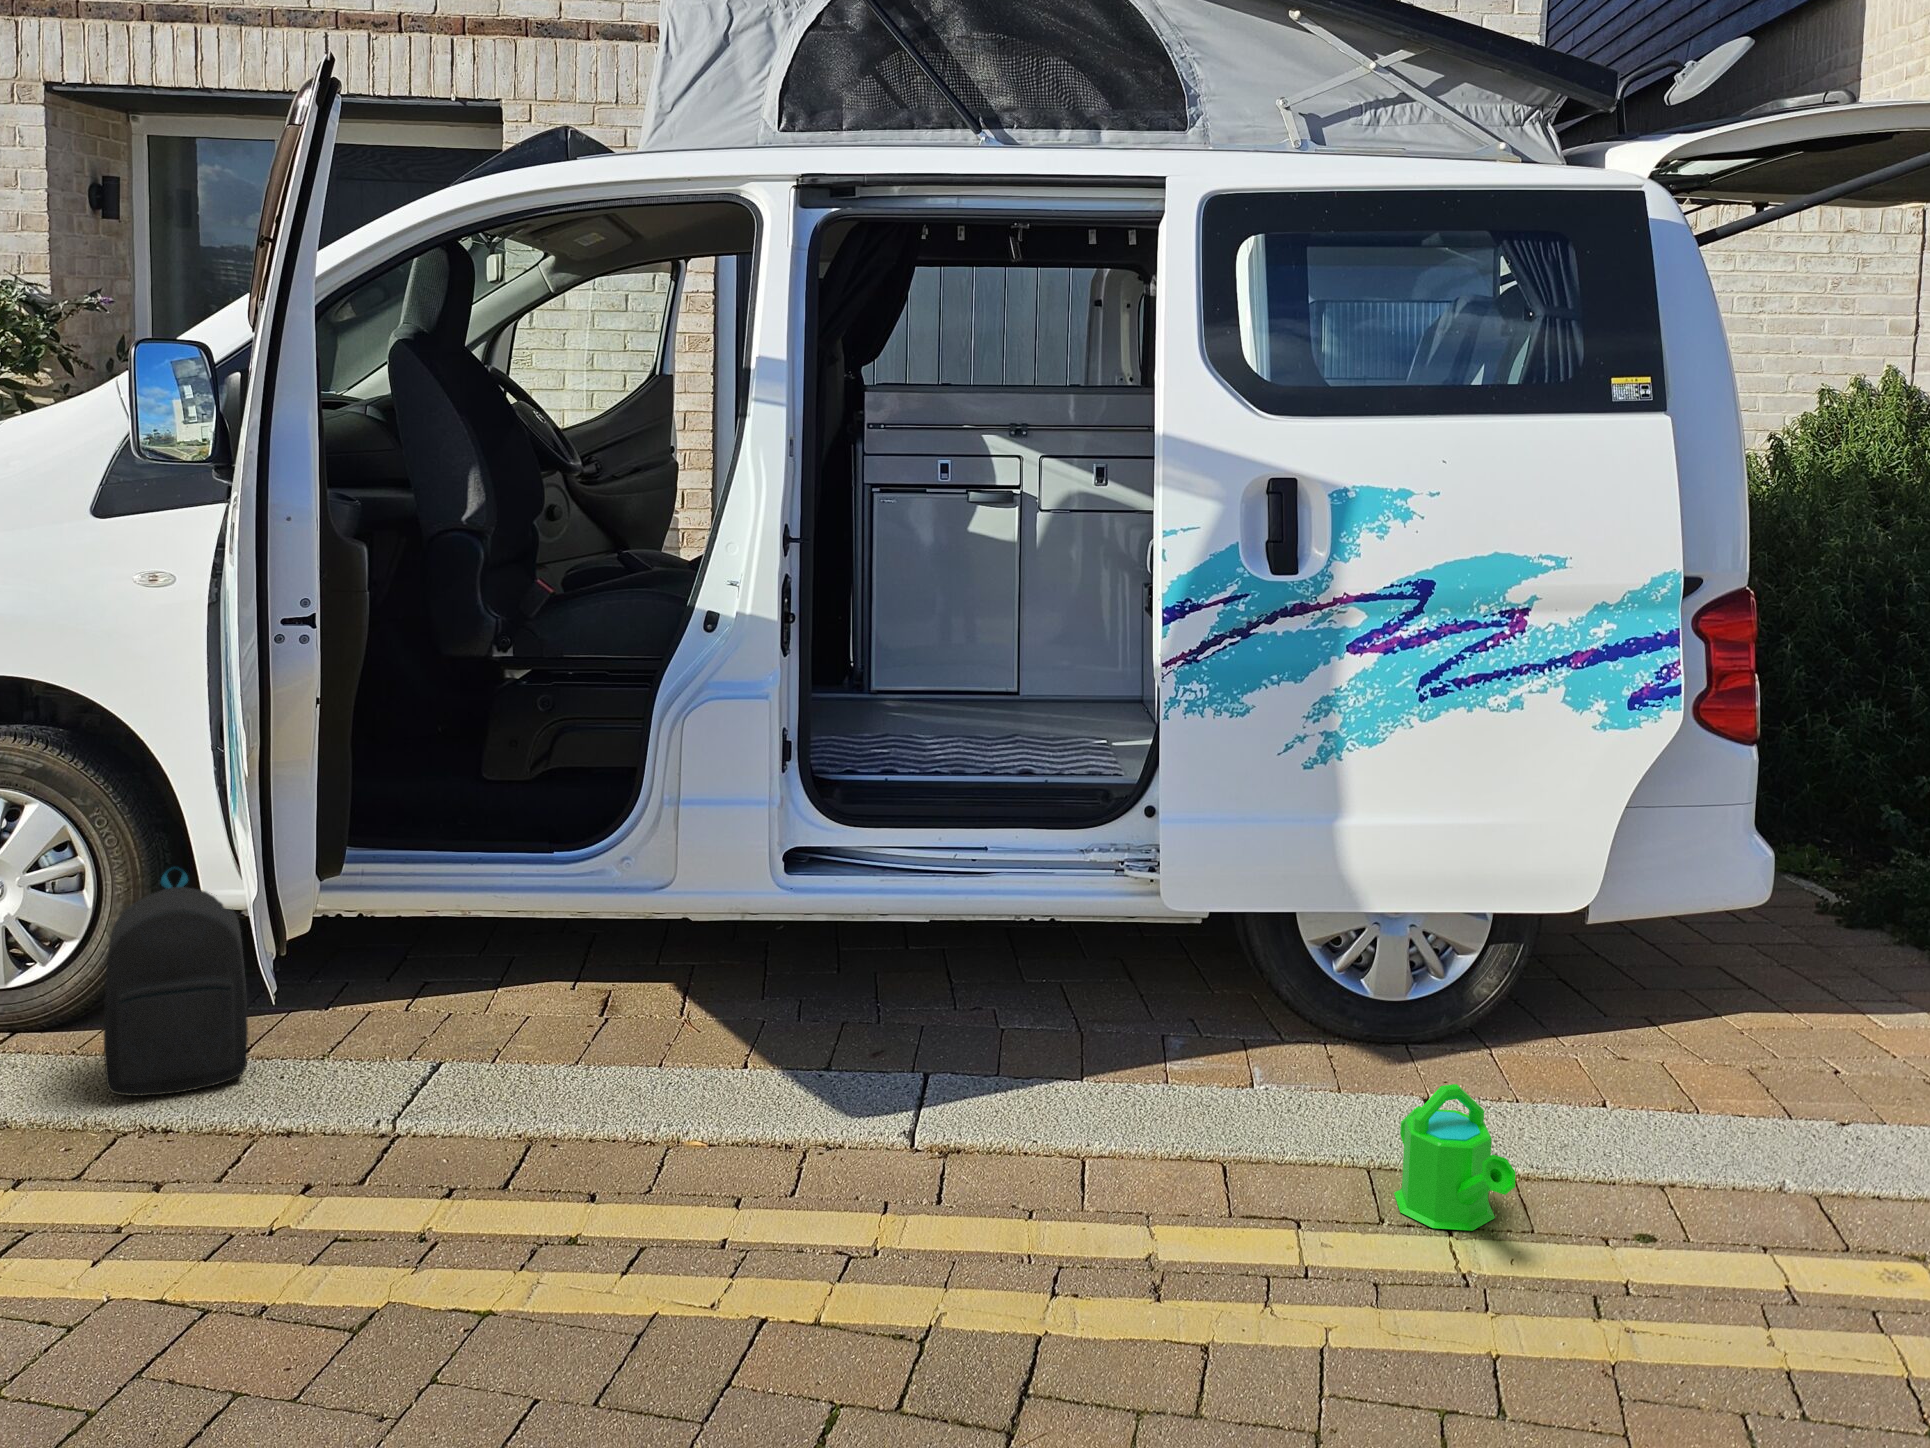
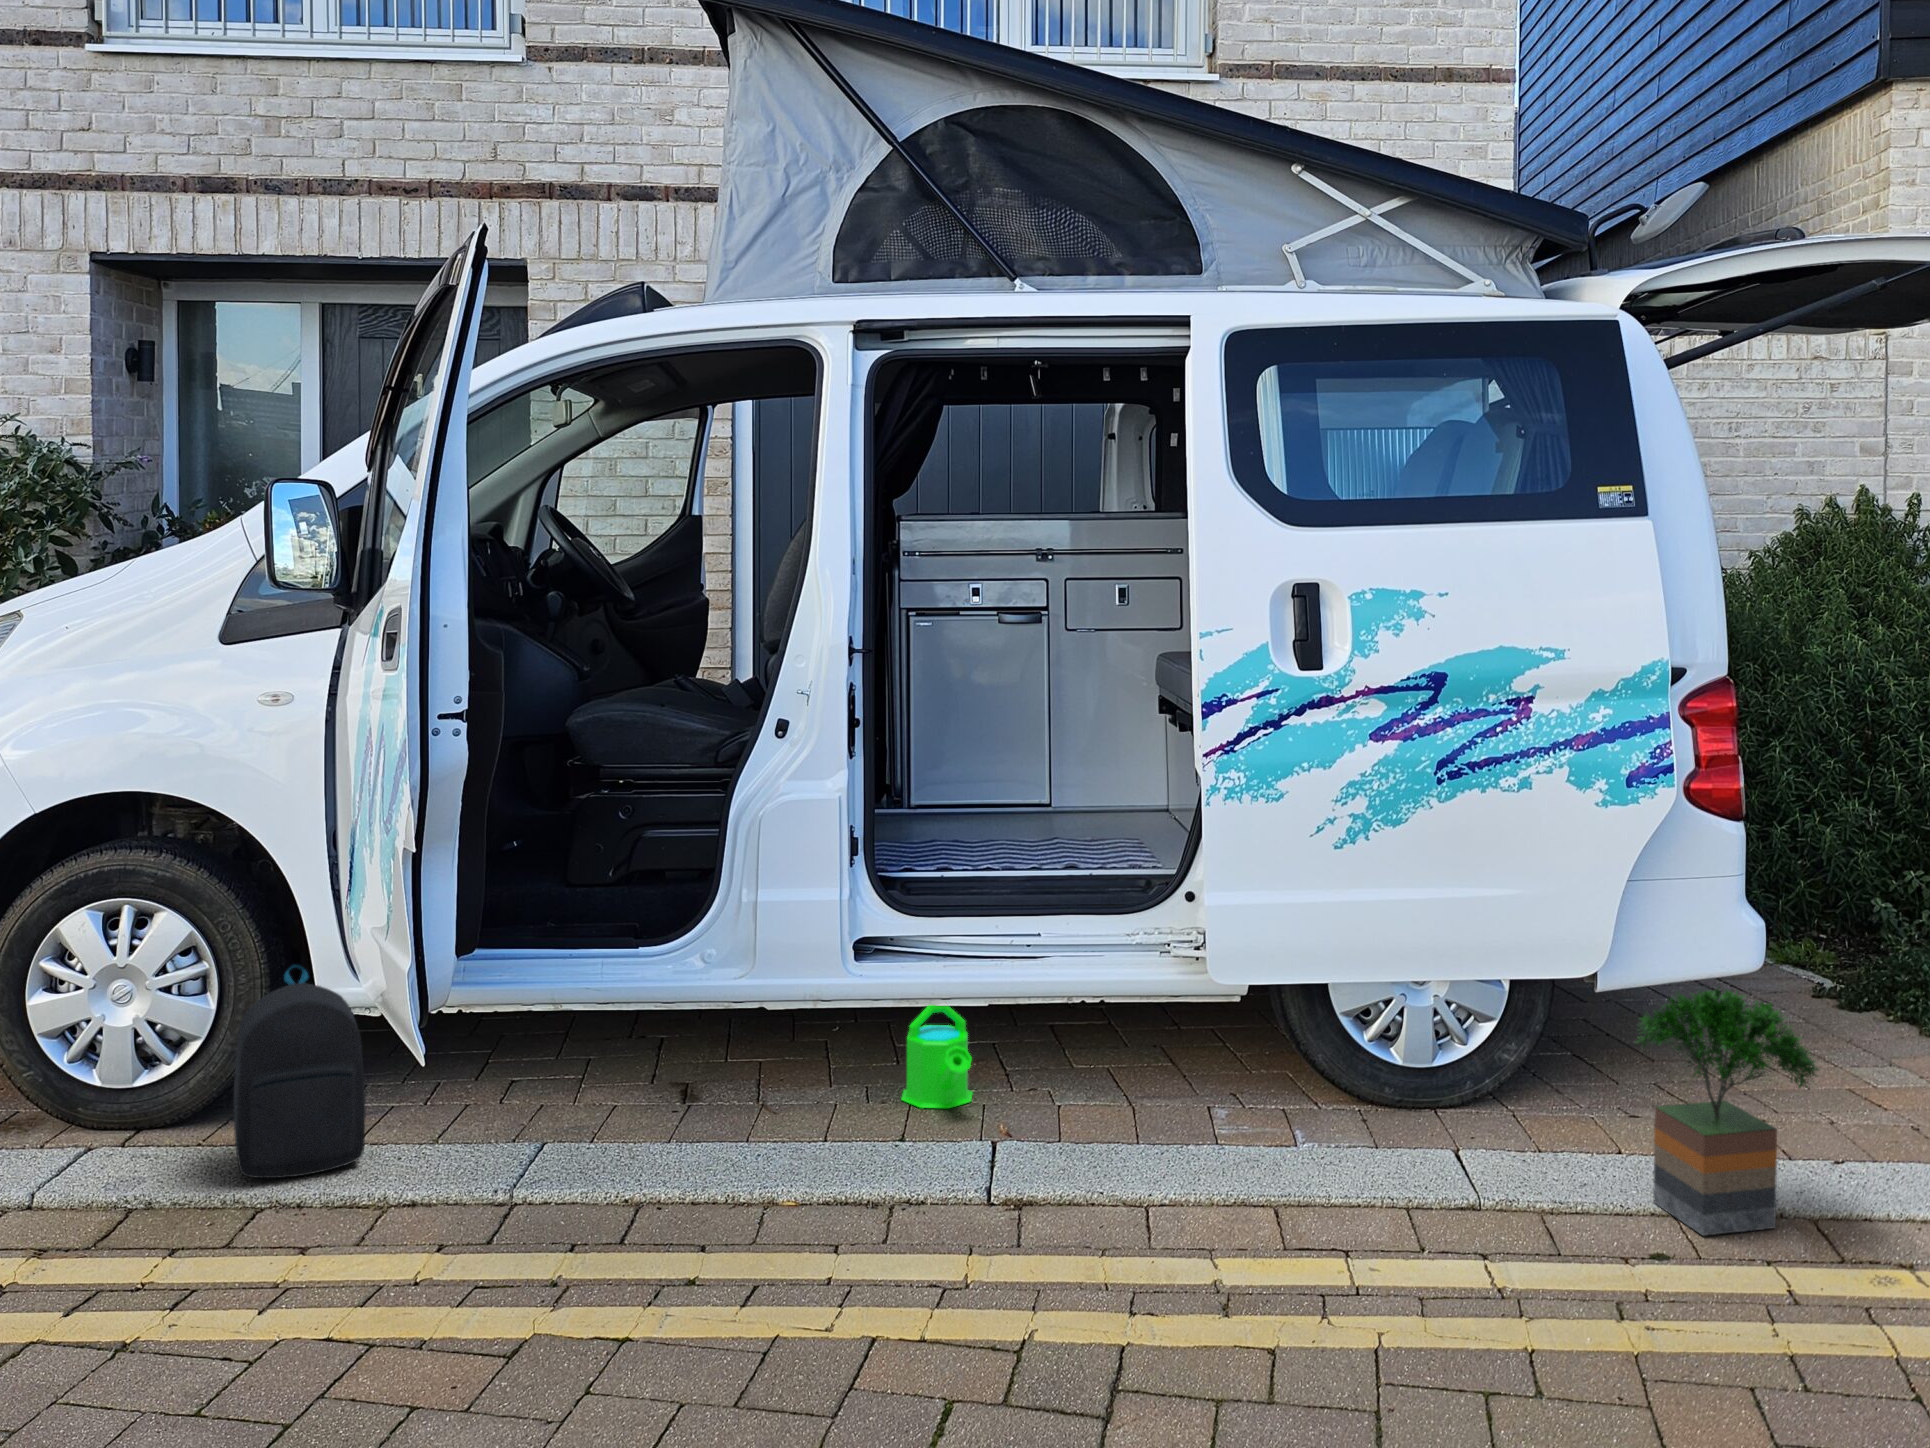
potted tree: none [1624,935,1832,1210] -> present [1636,989,1819,1236]
watering can: present [1394,1084,1515,1231] -> present [901,1005,973,1108]

